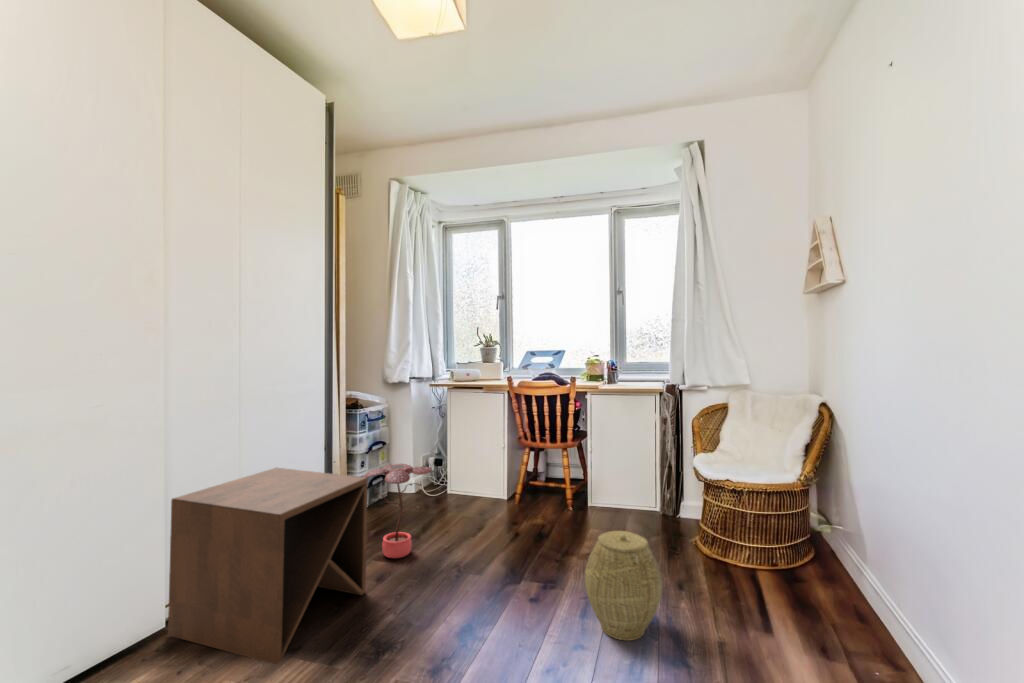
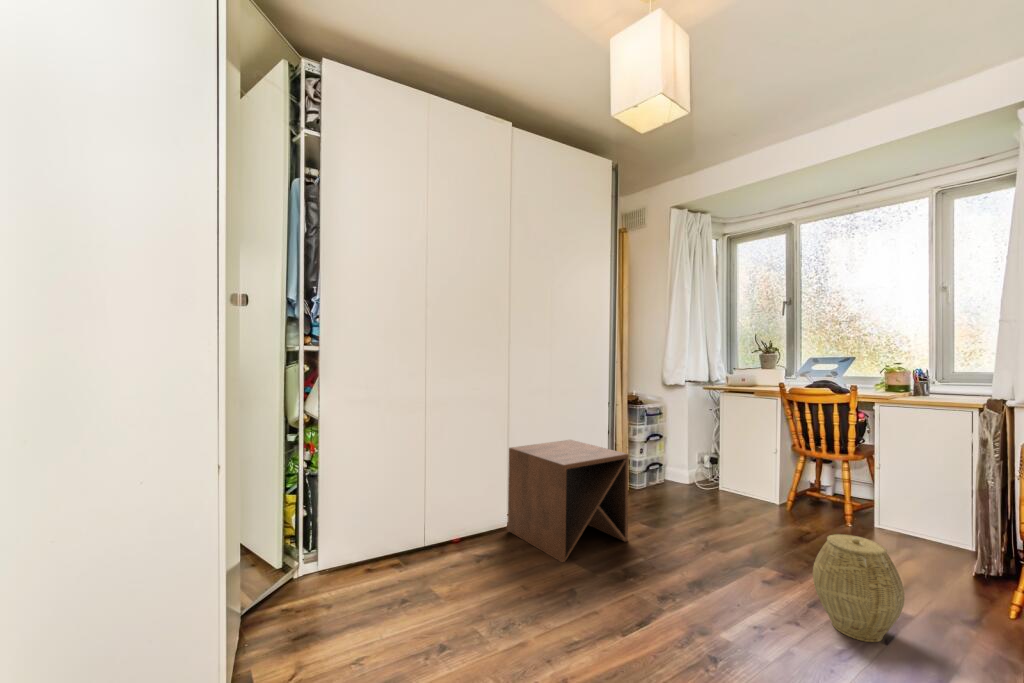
potted plant: present [363,464,432,558] -> none [632,450,689,526]

